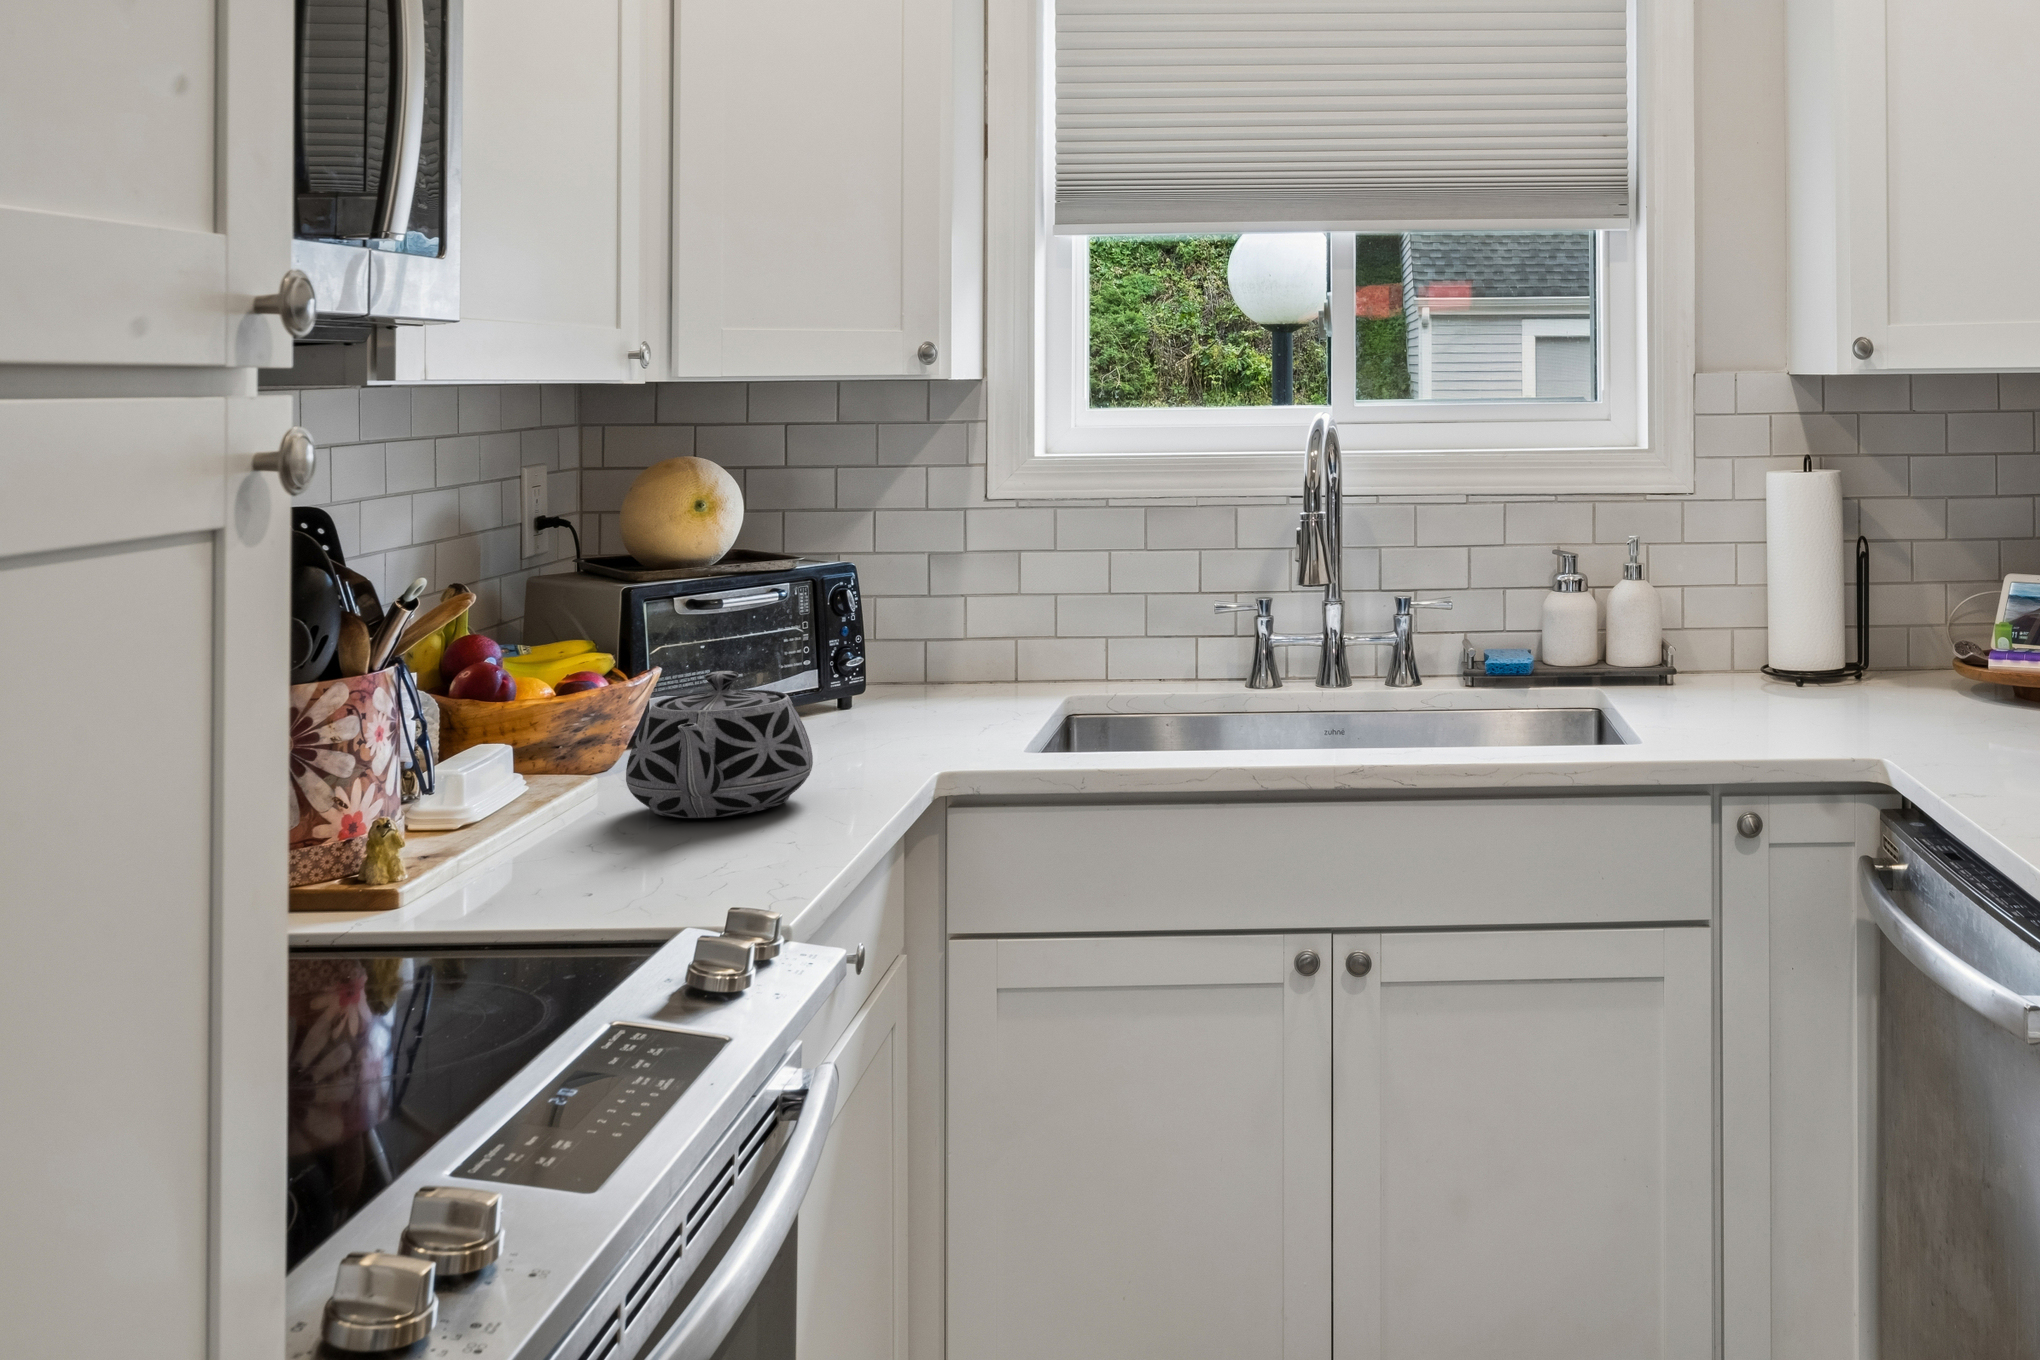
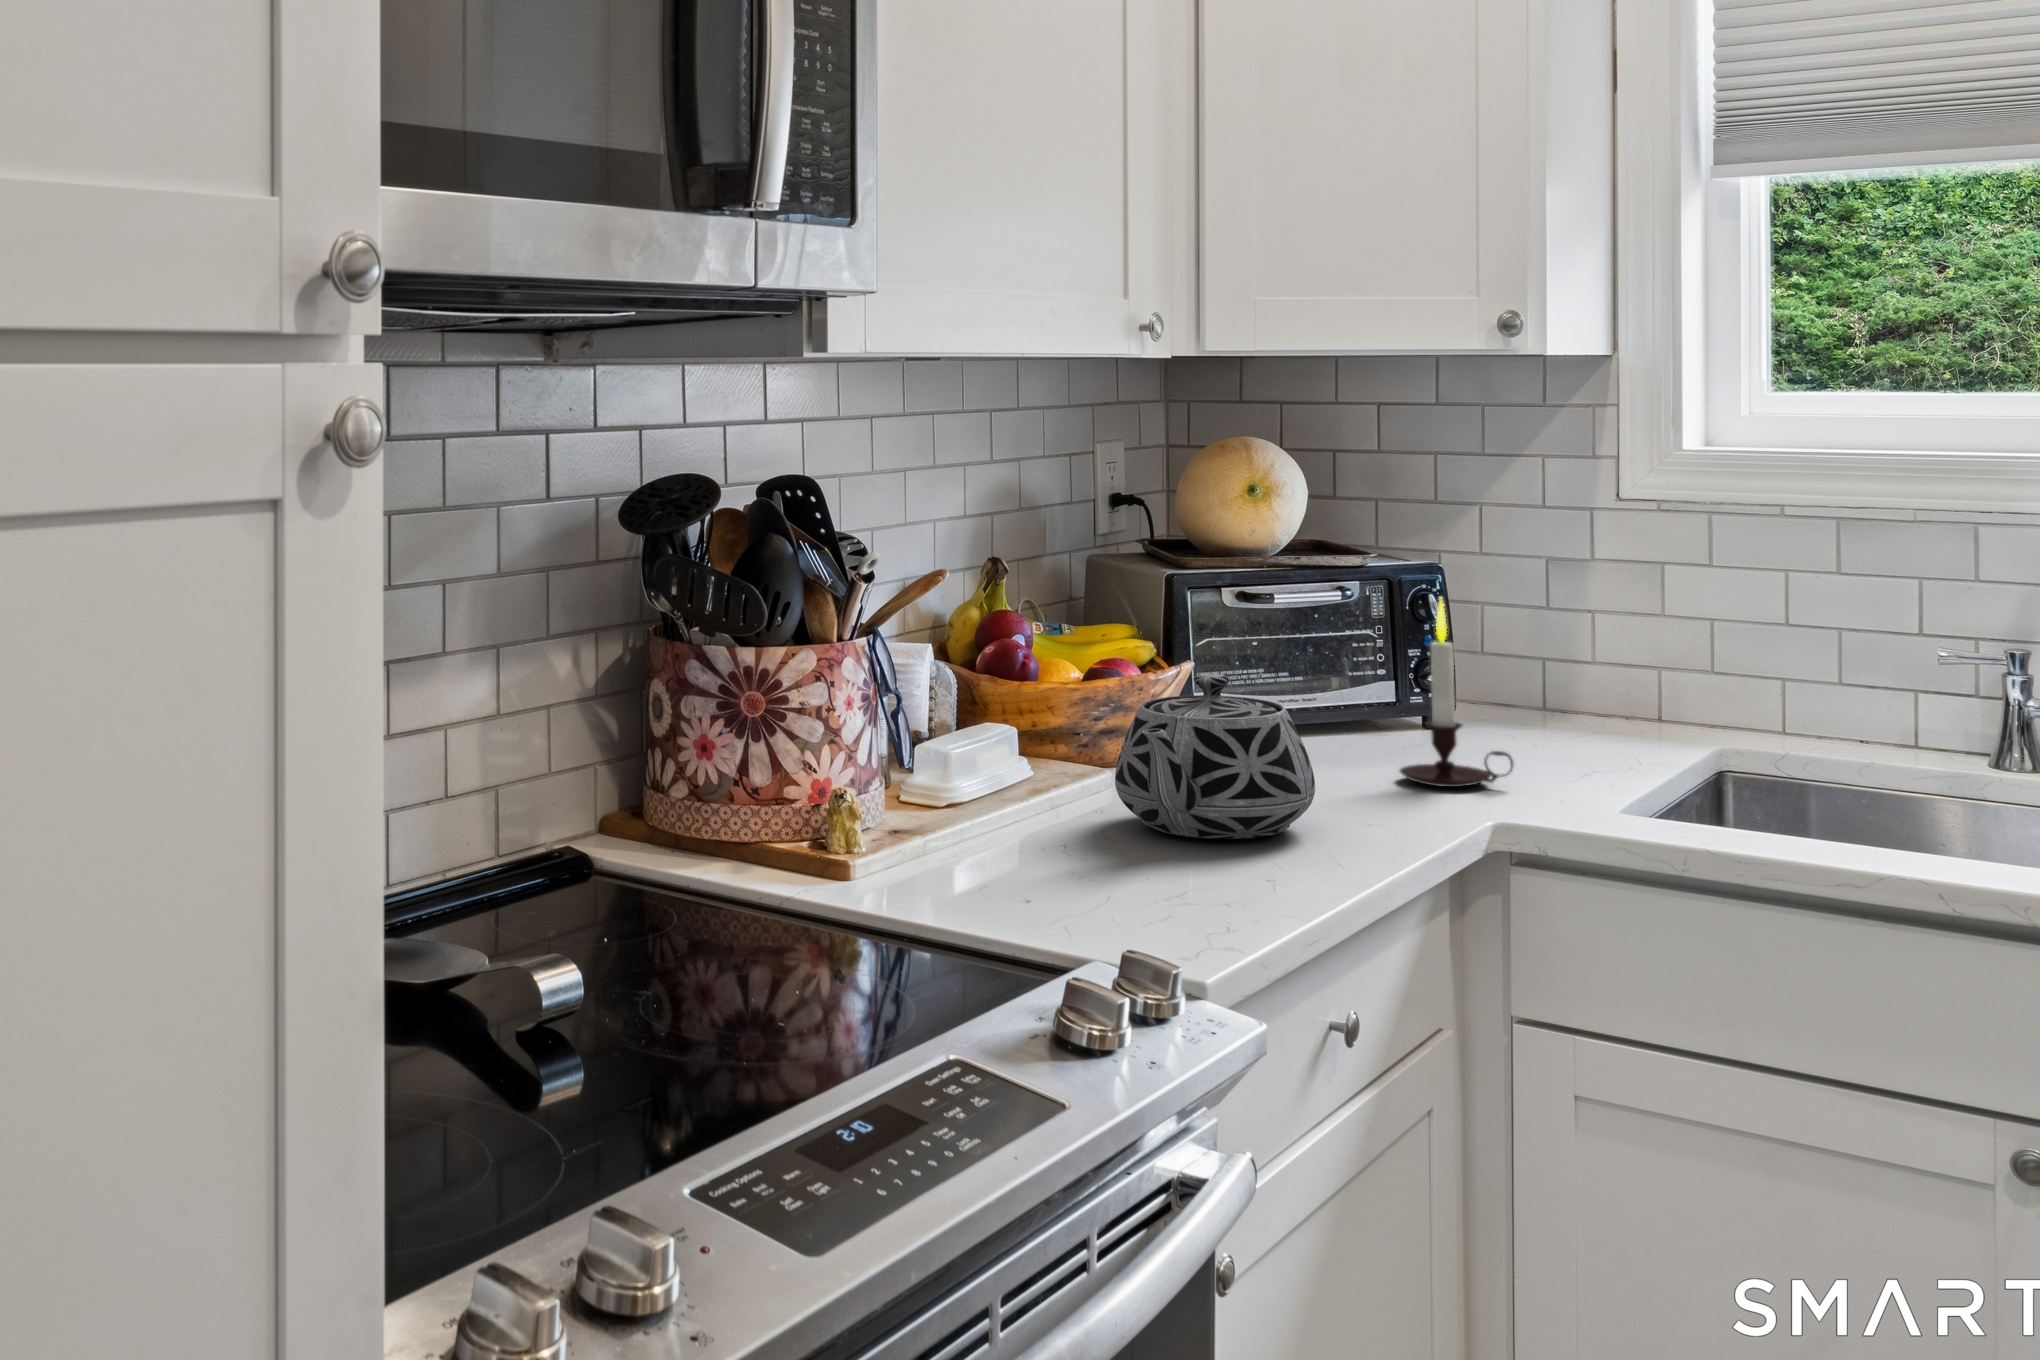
candle: none [848,591,943,749] -> present [1400,599,1513,787]

